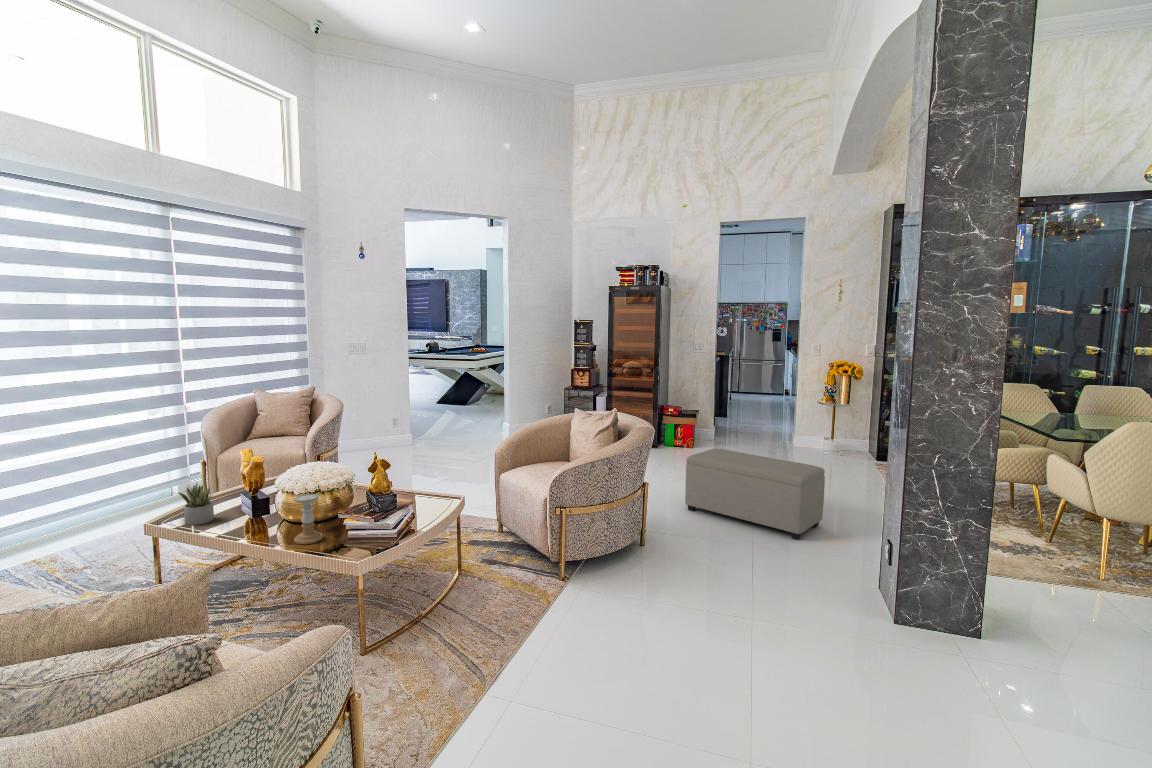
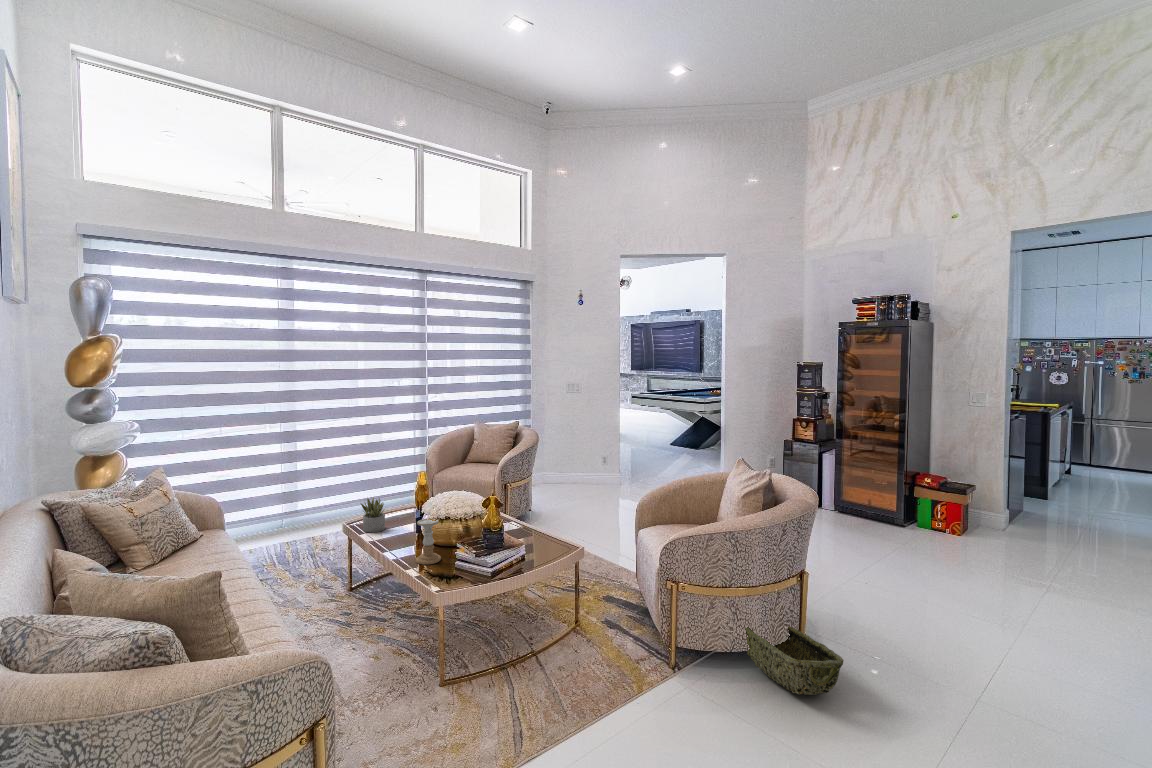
ottoman: present [685,448,825,540] -> none [888,528,1105,676]
woven basket: none [614,538,696,587] -> present [745,626,844,695]

